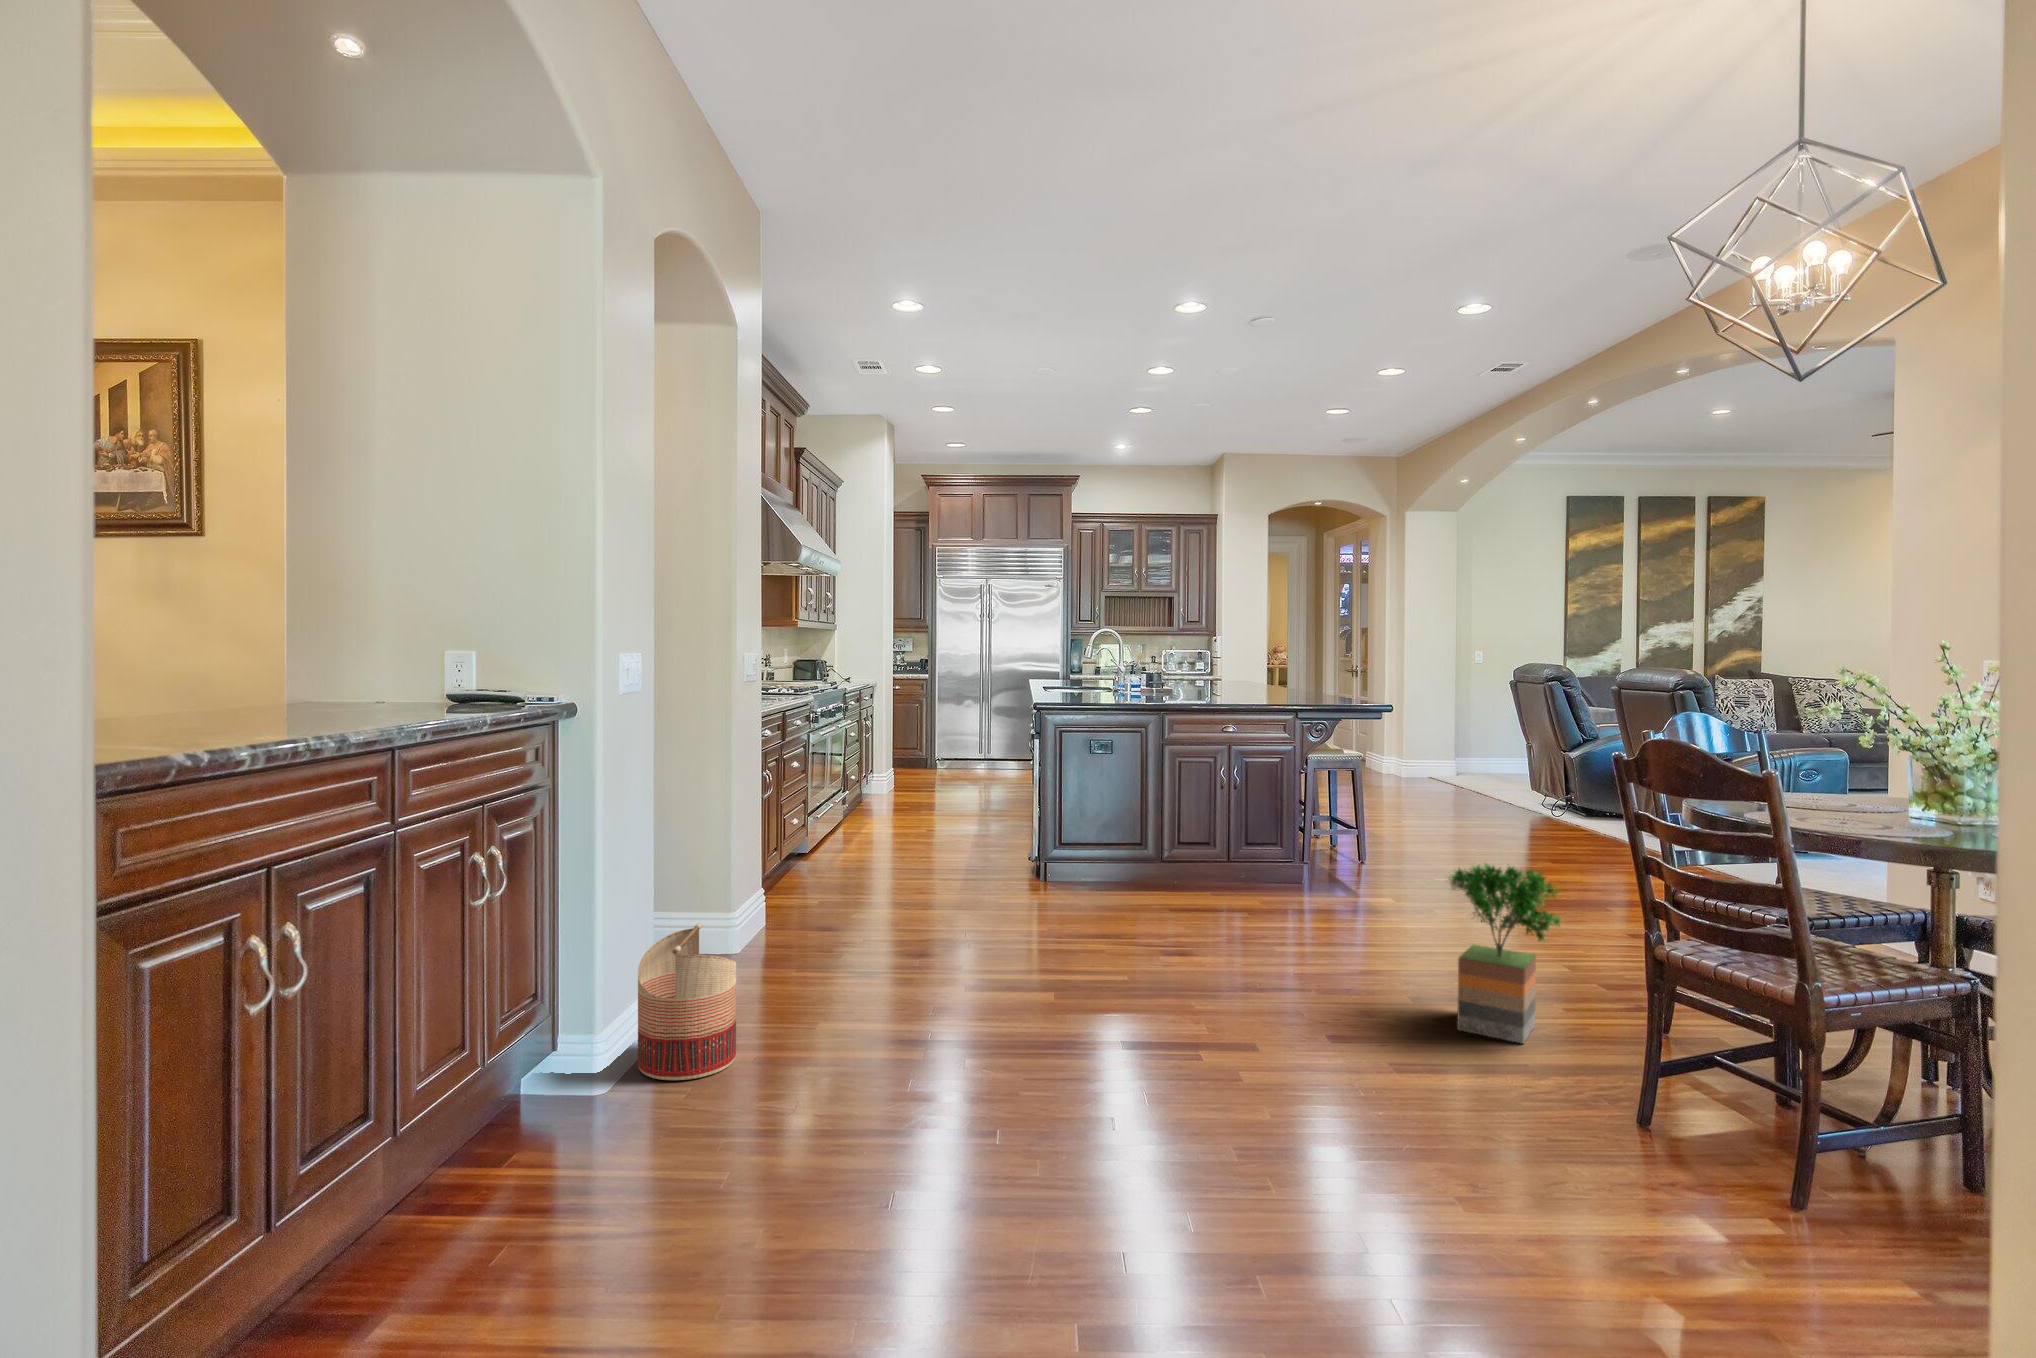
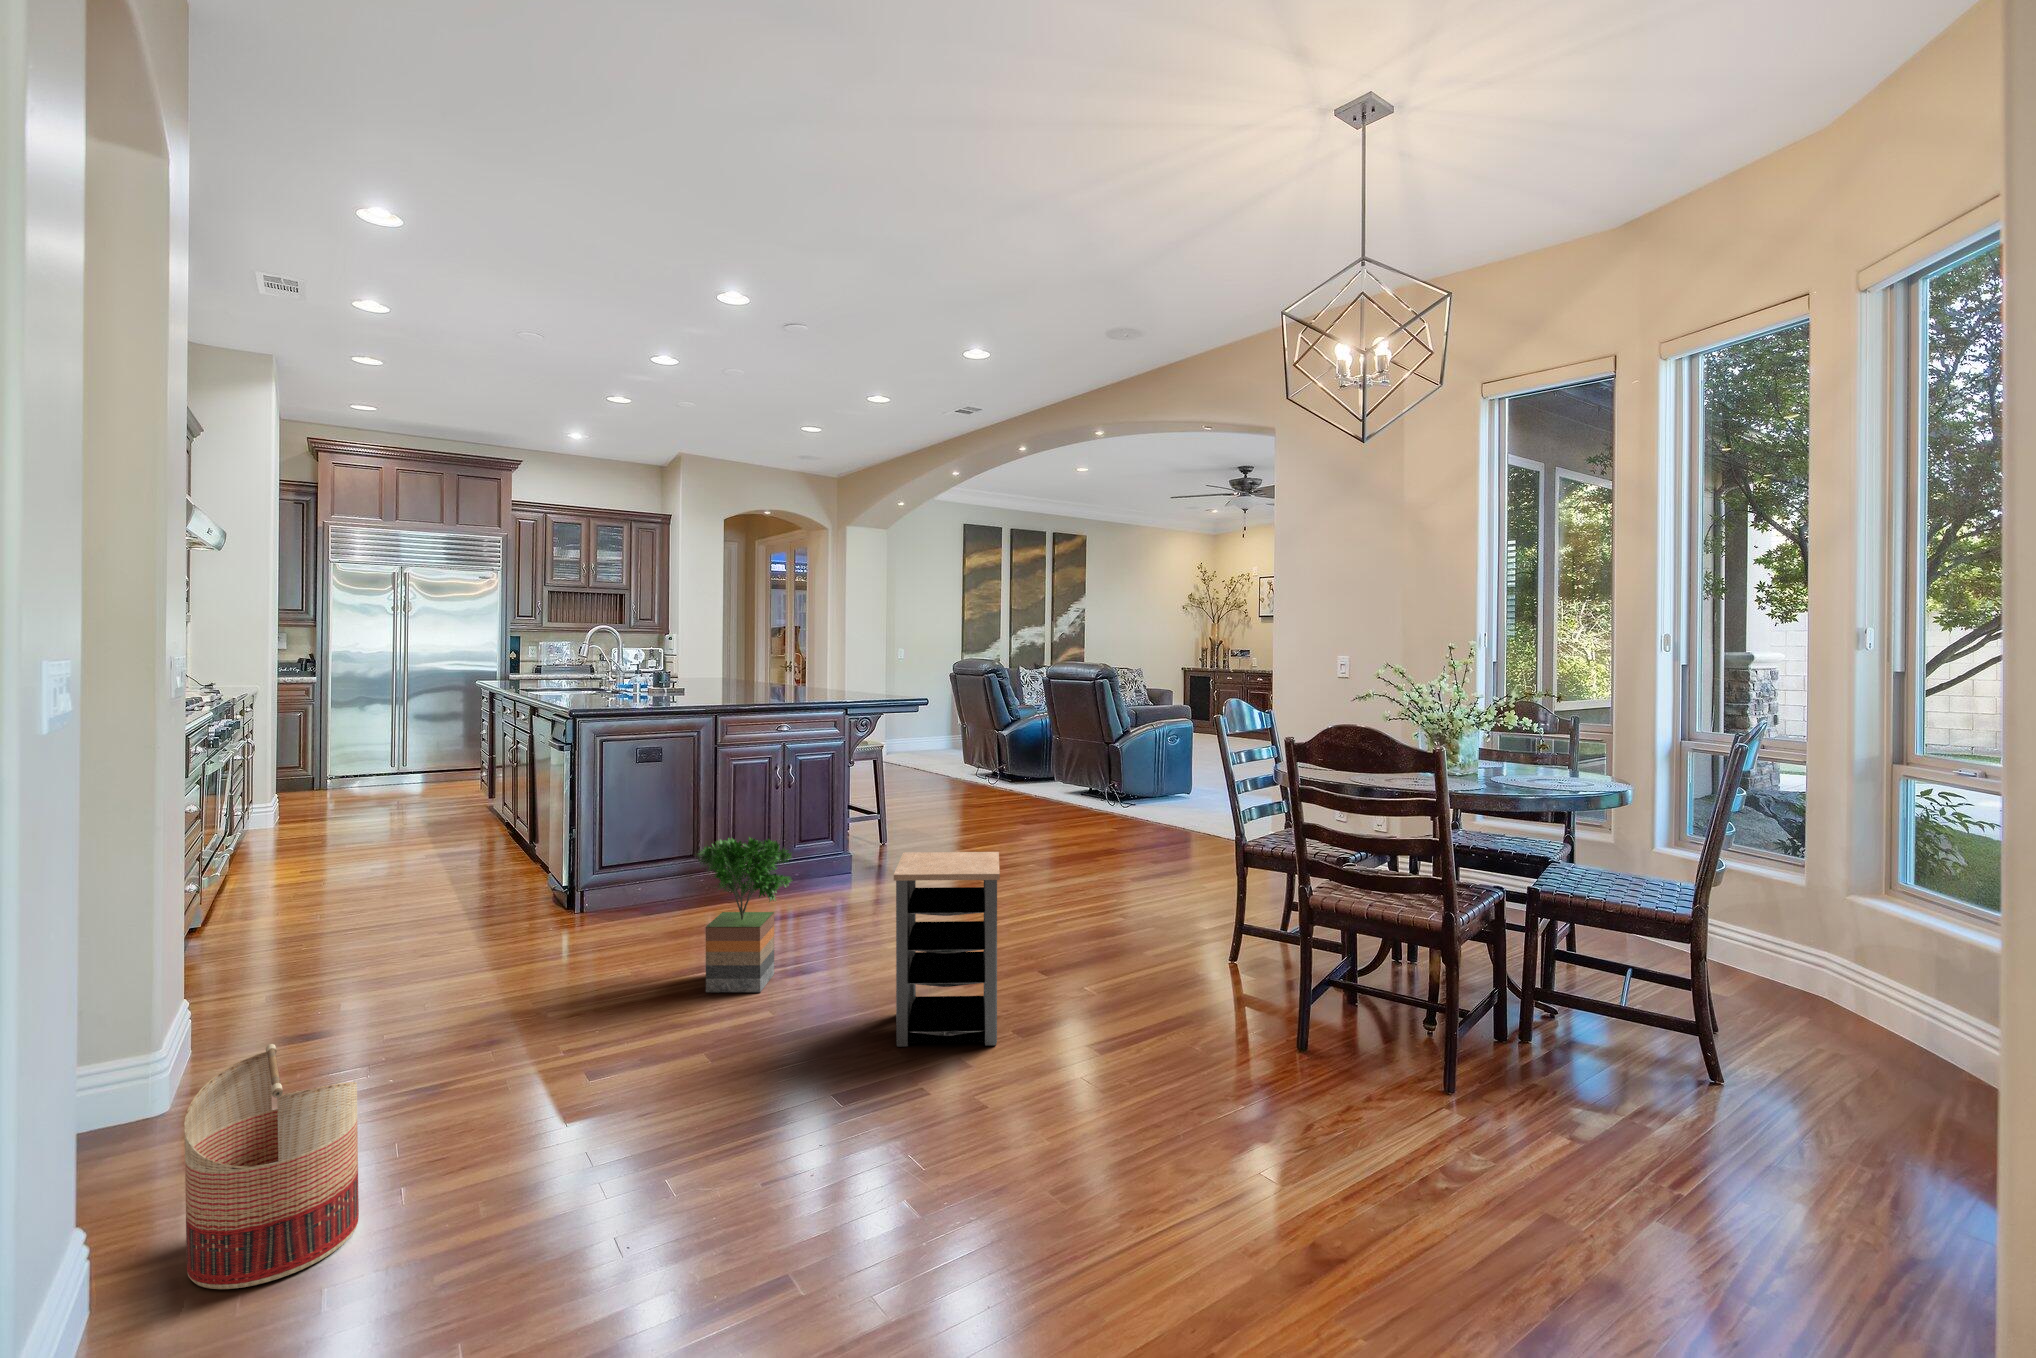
side table: none [1190,859,1332,1076] -> present [894,852,1000,1047]
potted tree: present [1448,863,1562,1044] -> present [698,837,793,992]

